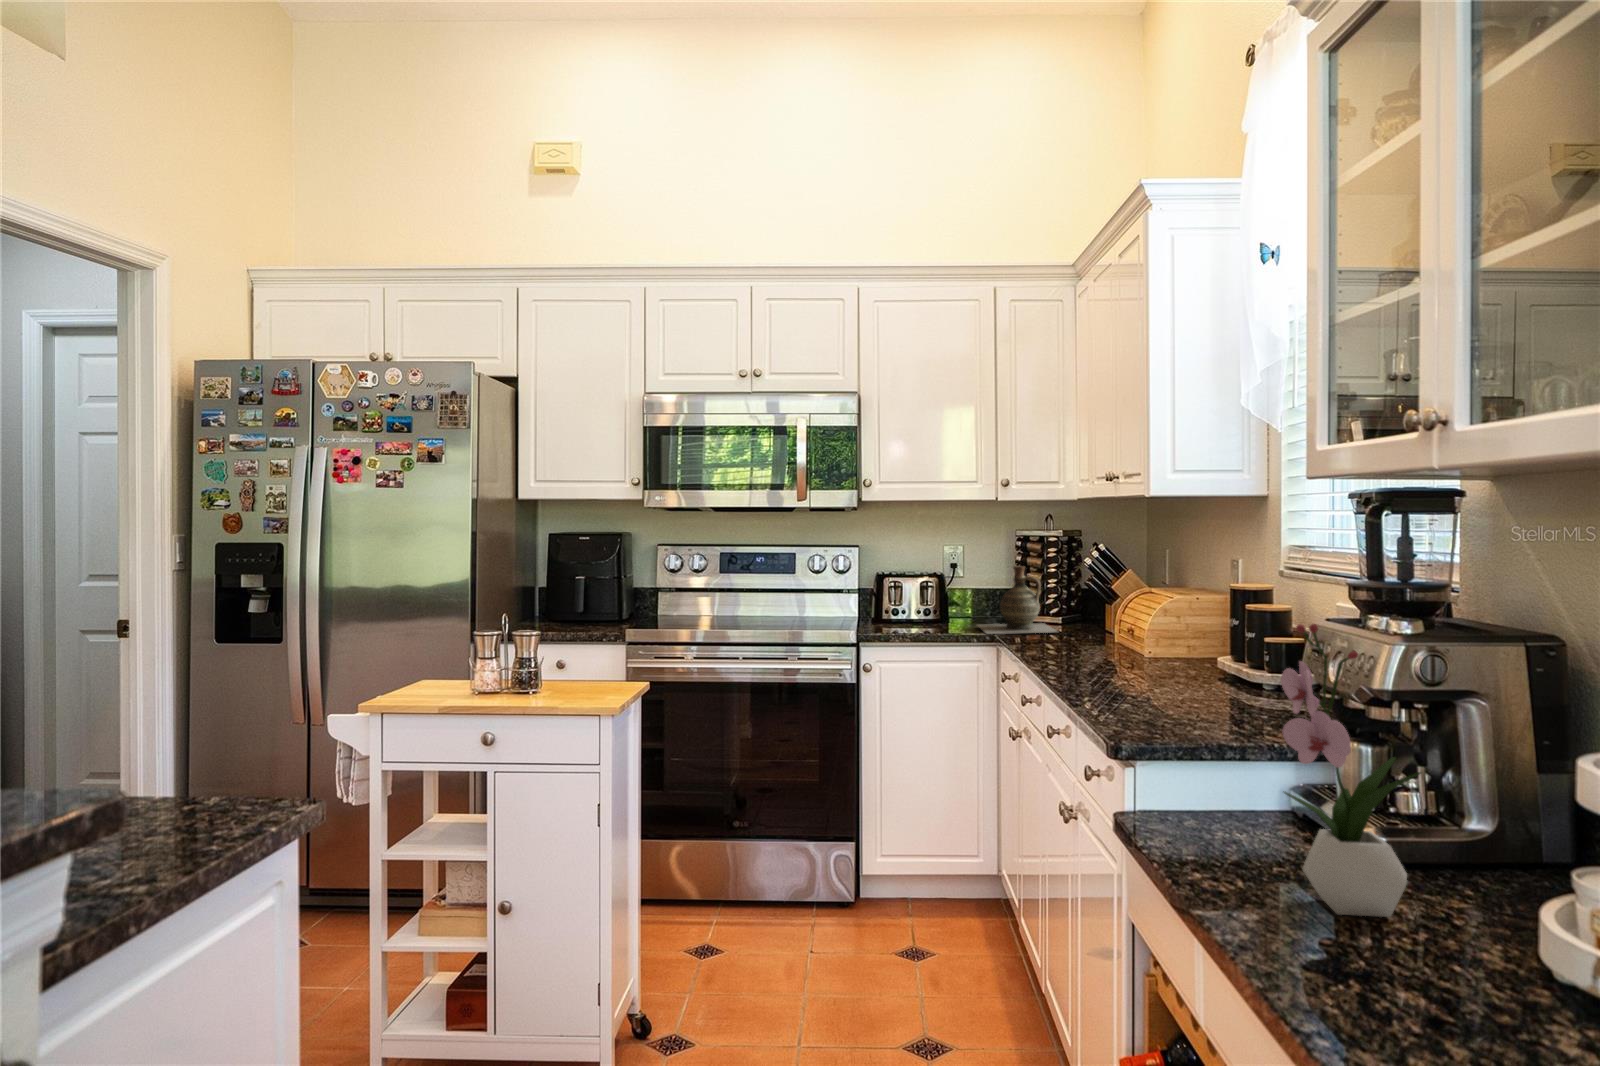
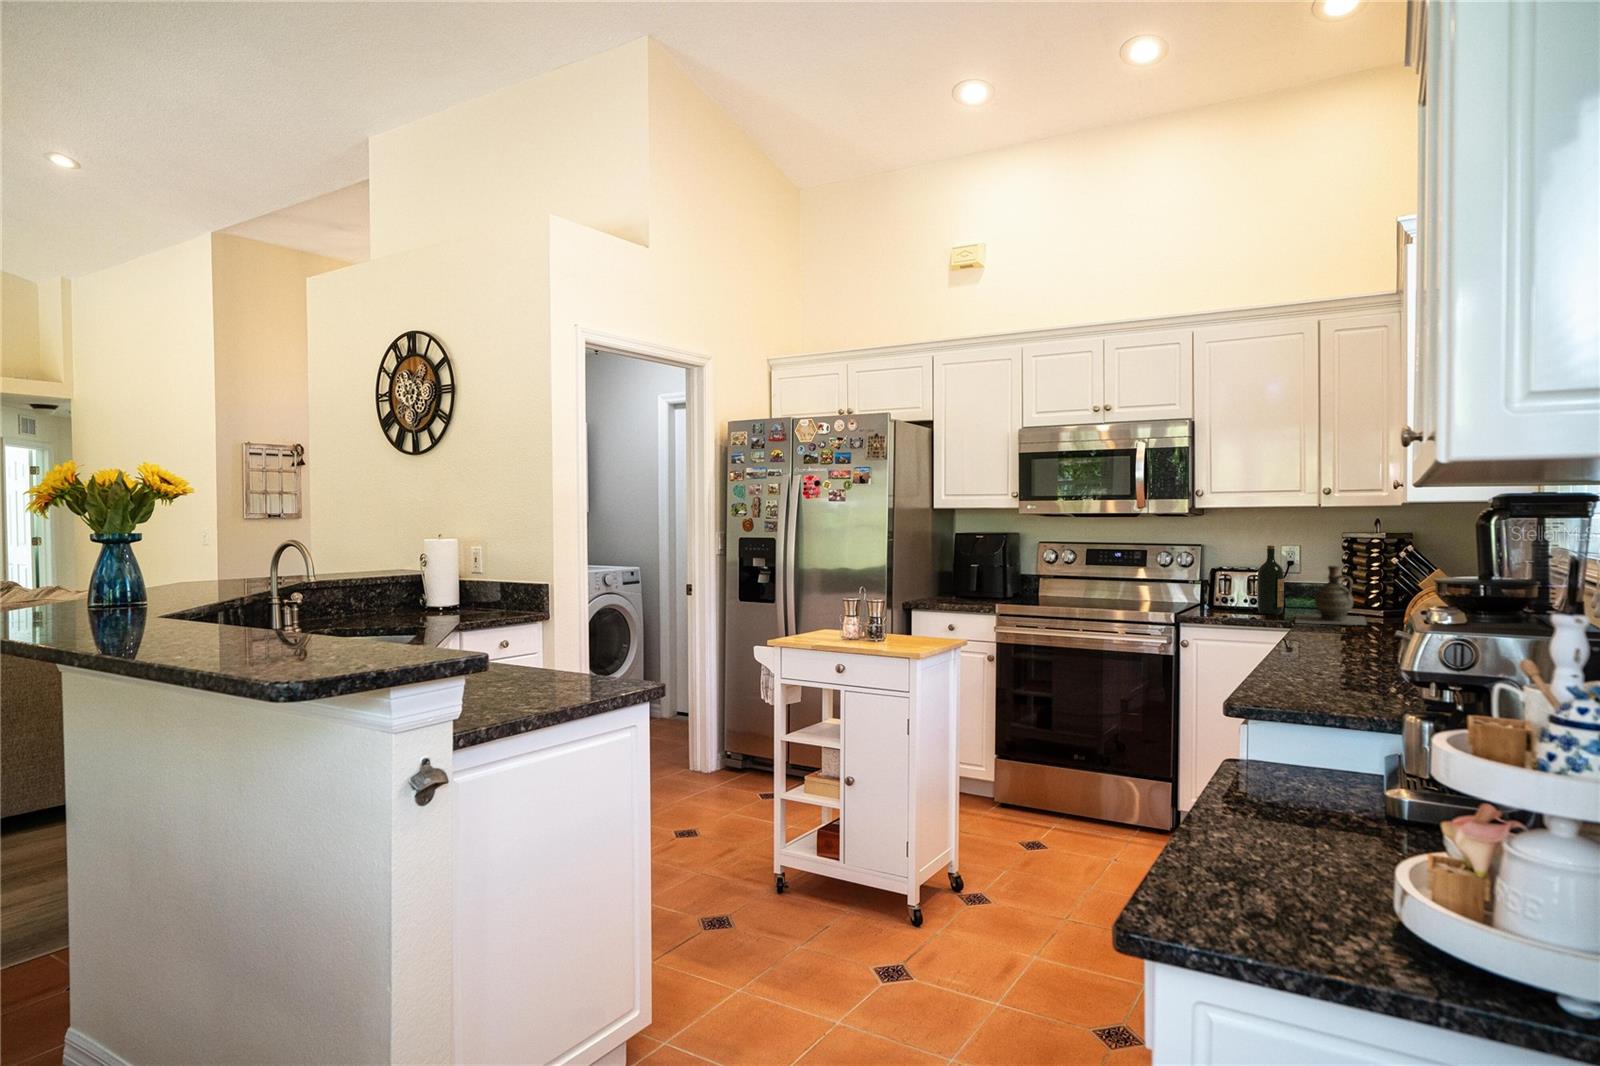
wine bottle: none [932,545,960,626] -> present [1258,546,1284,615]
flower arrangement: present [1281,624,1421,917] -> none [1273,628,1357,824]

